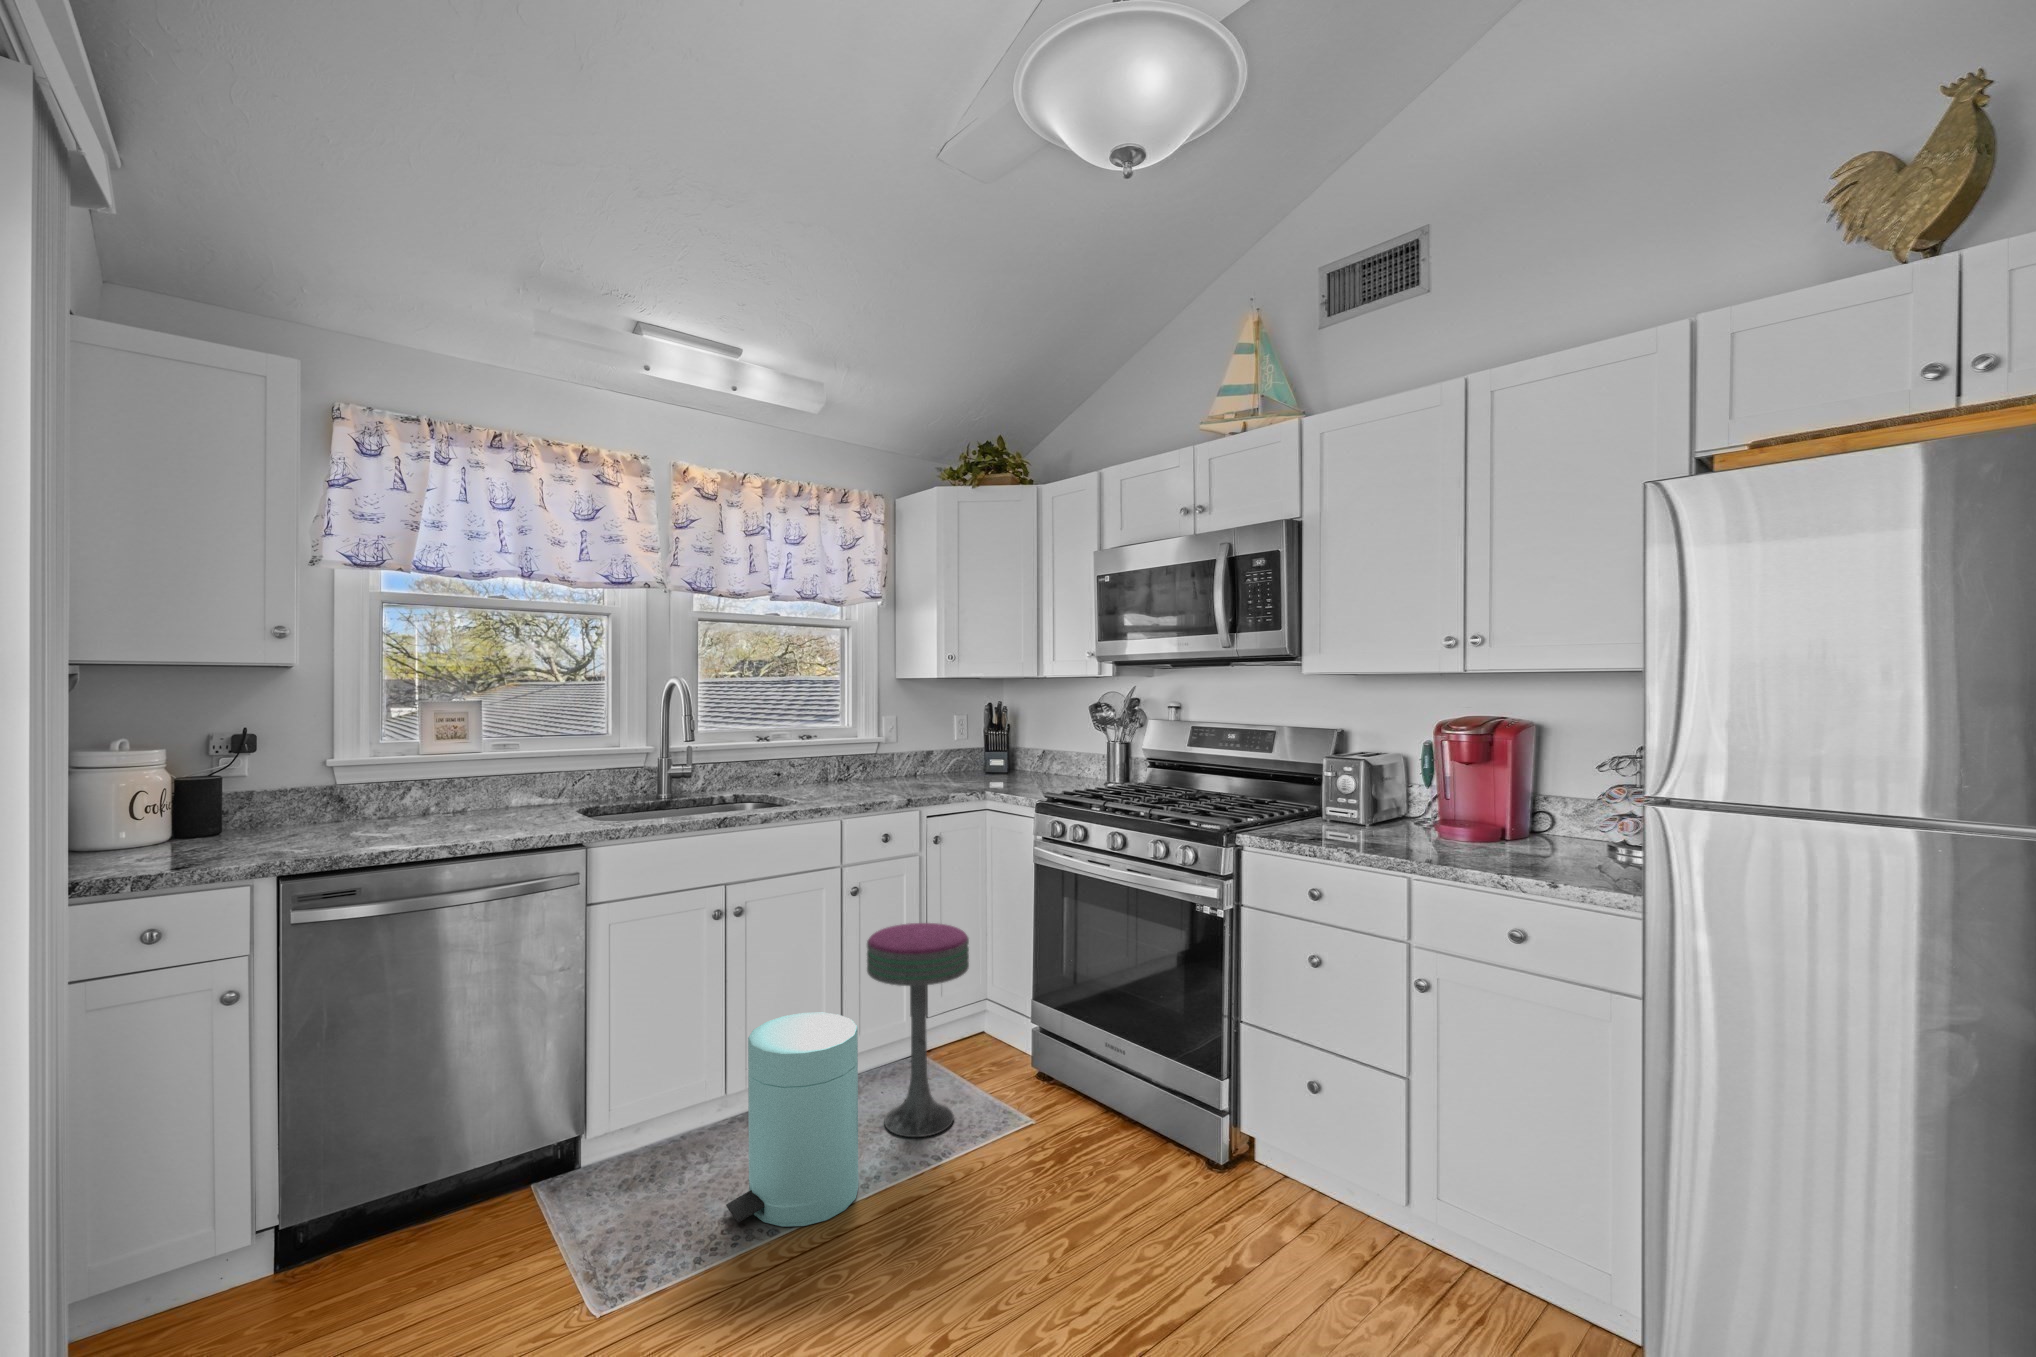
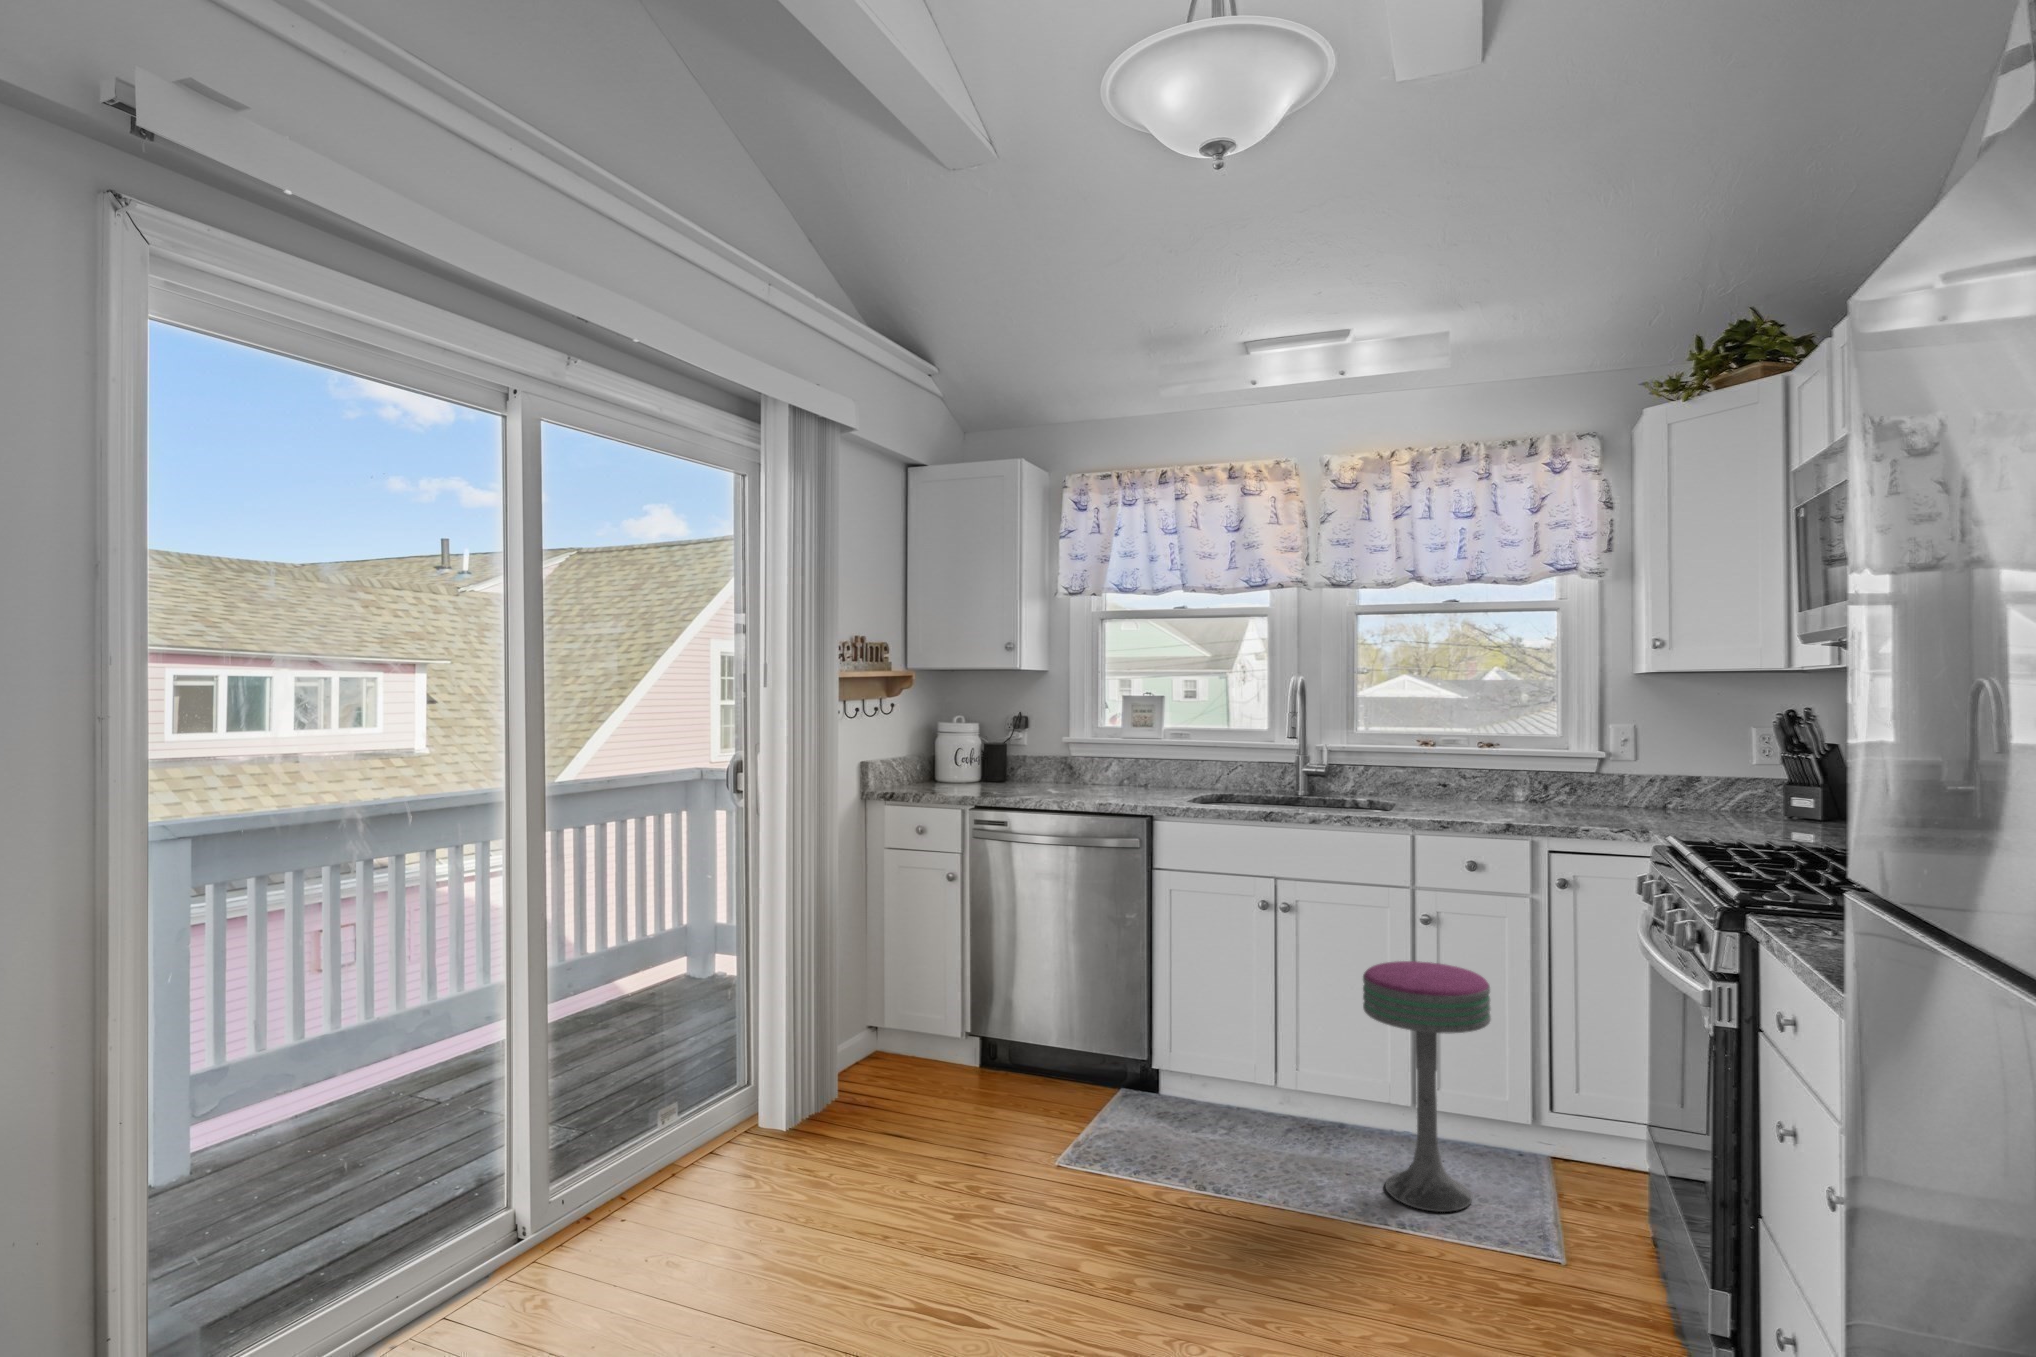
trash can: present [726,1012,858,1227] -> none [1172,1008,1299,1209]

